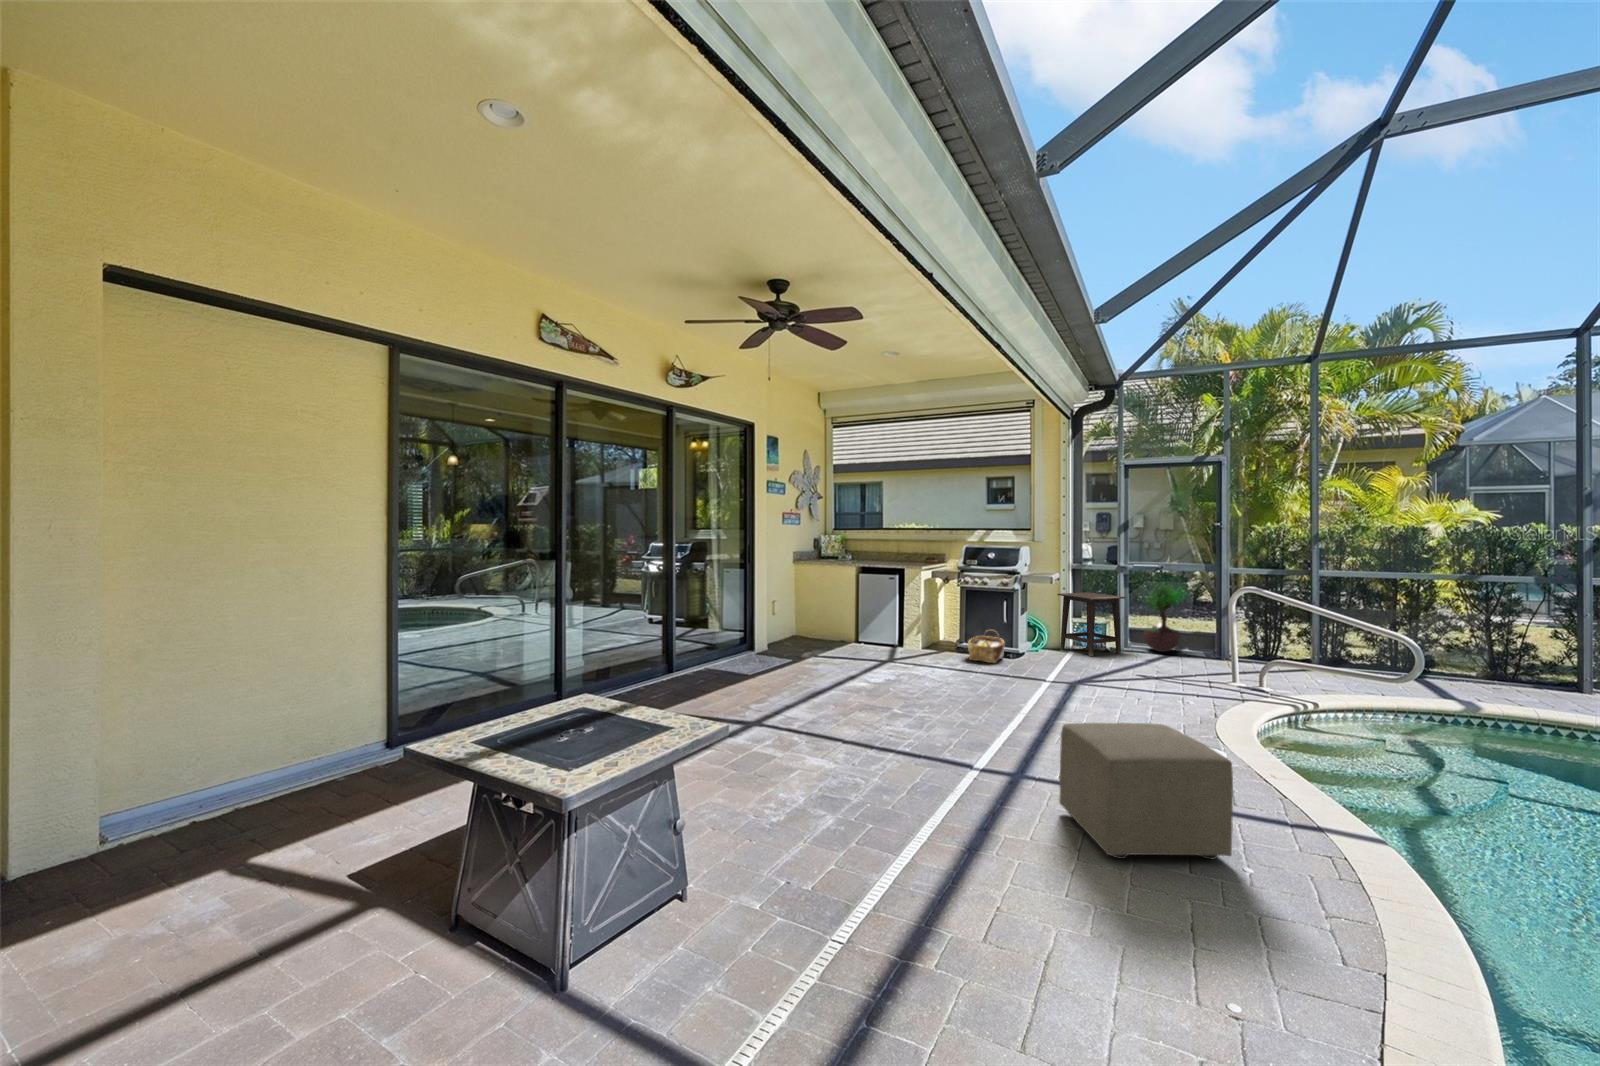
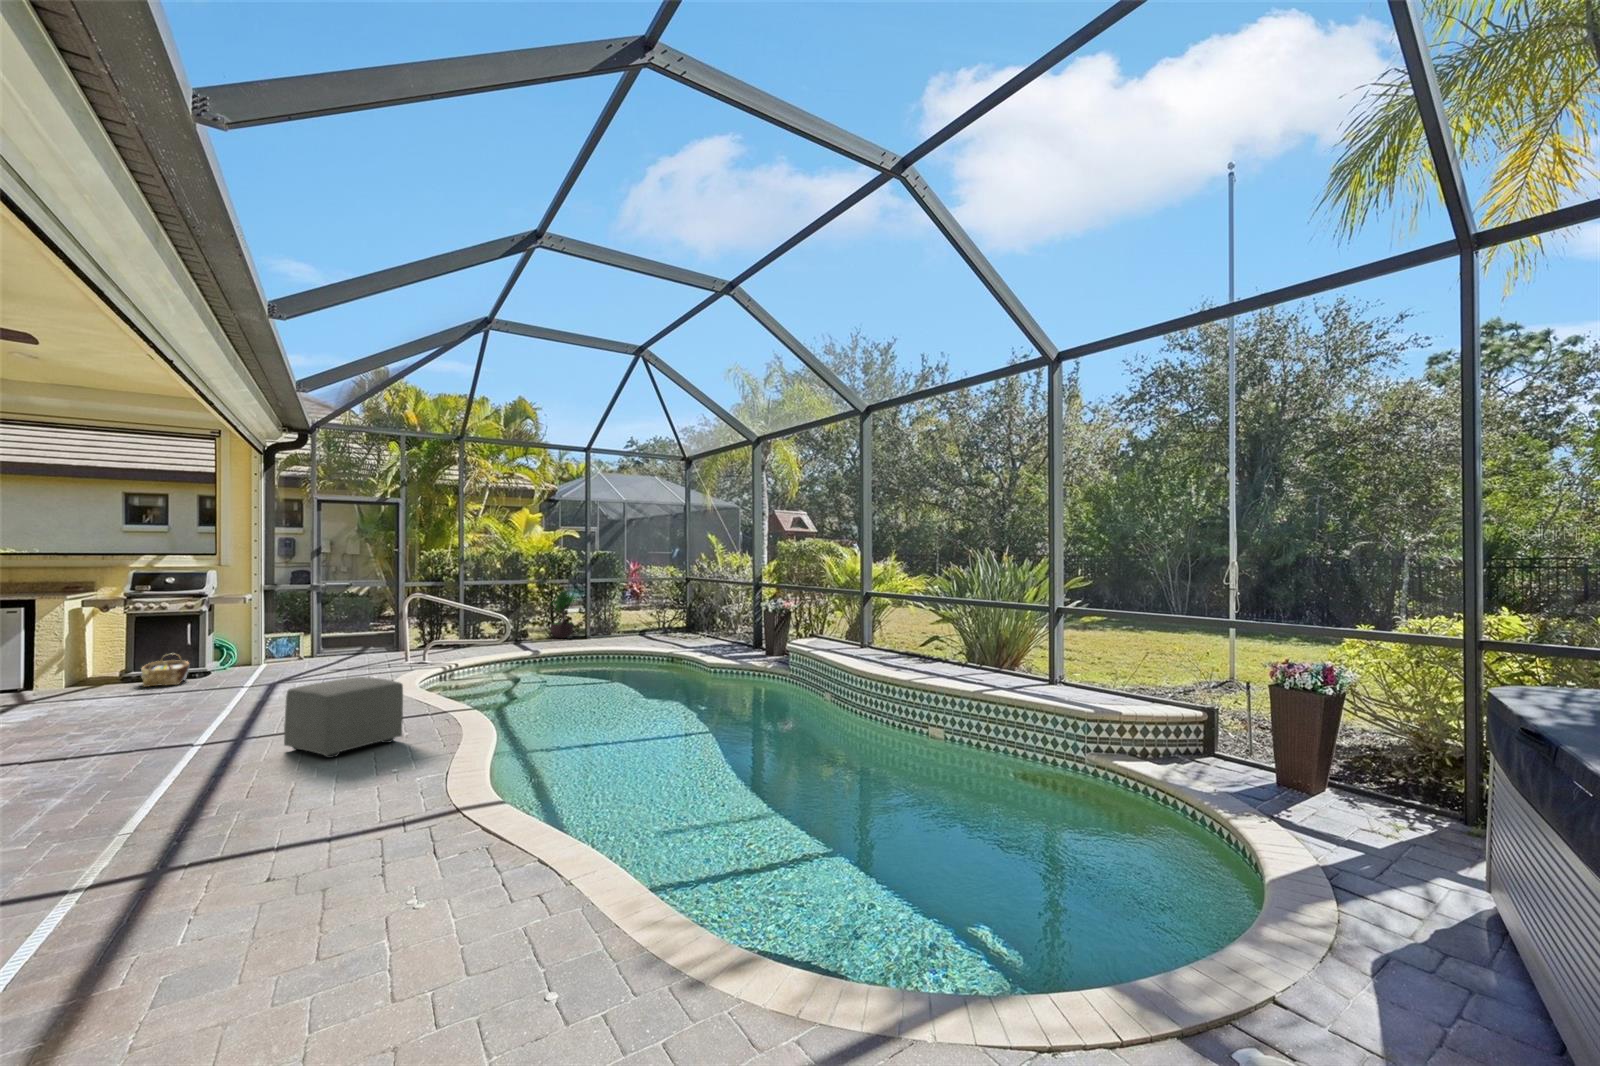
potted tree: present [1144,583,1184,652] -> present [551,593,575,638]
side table: present [1057,592,1125,656] -> none [248,610,318,664]

